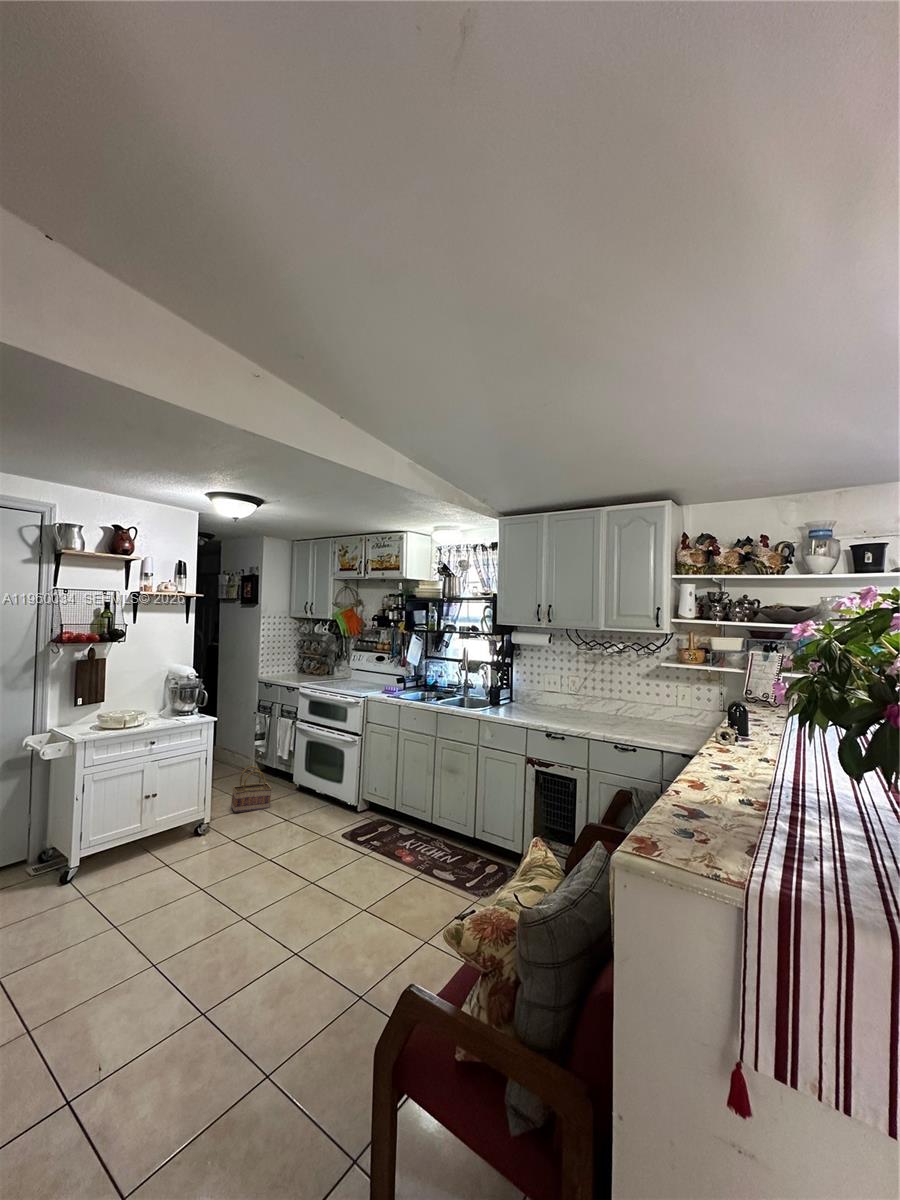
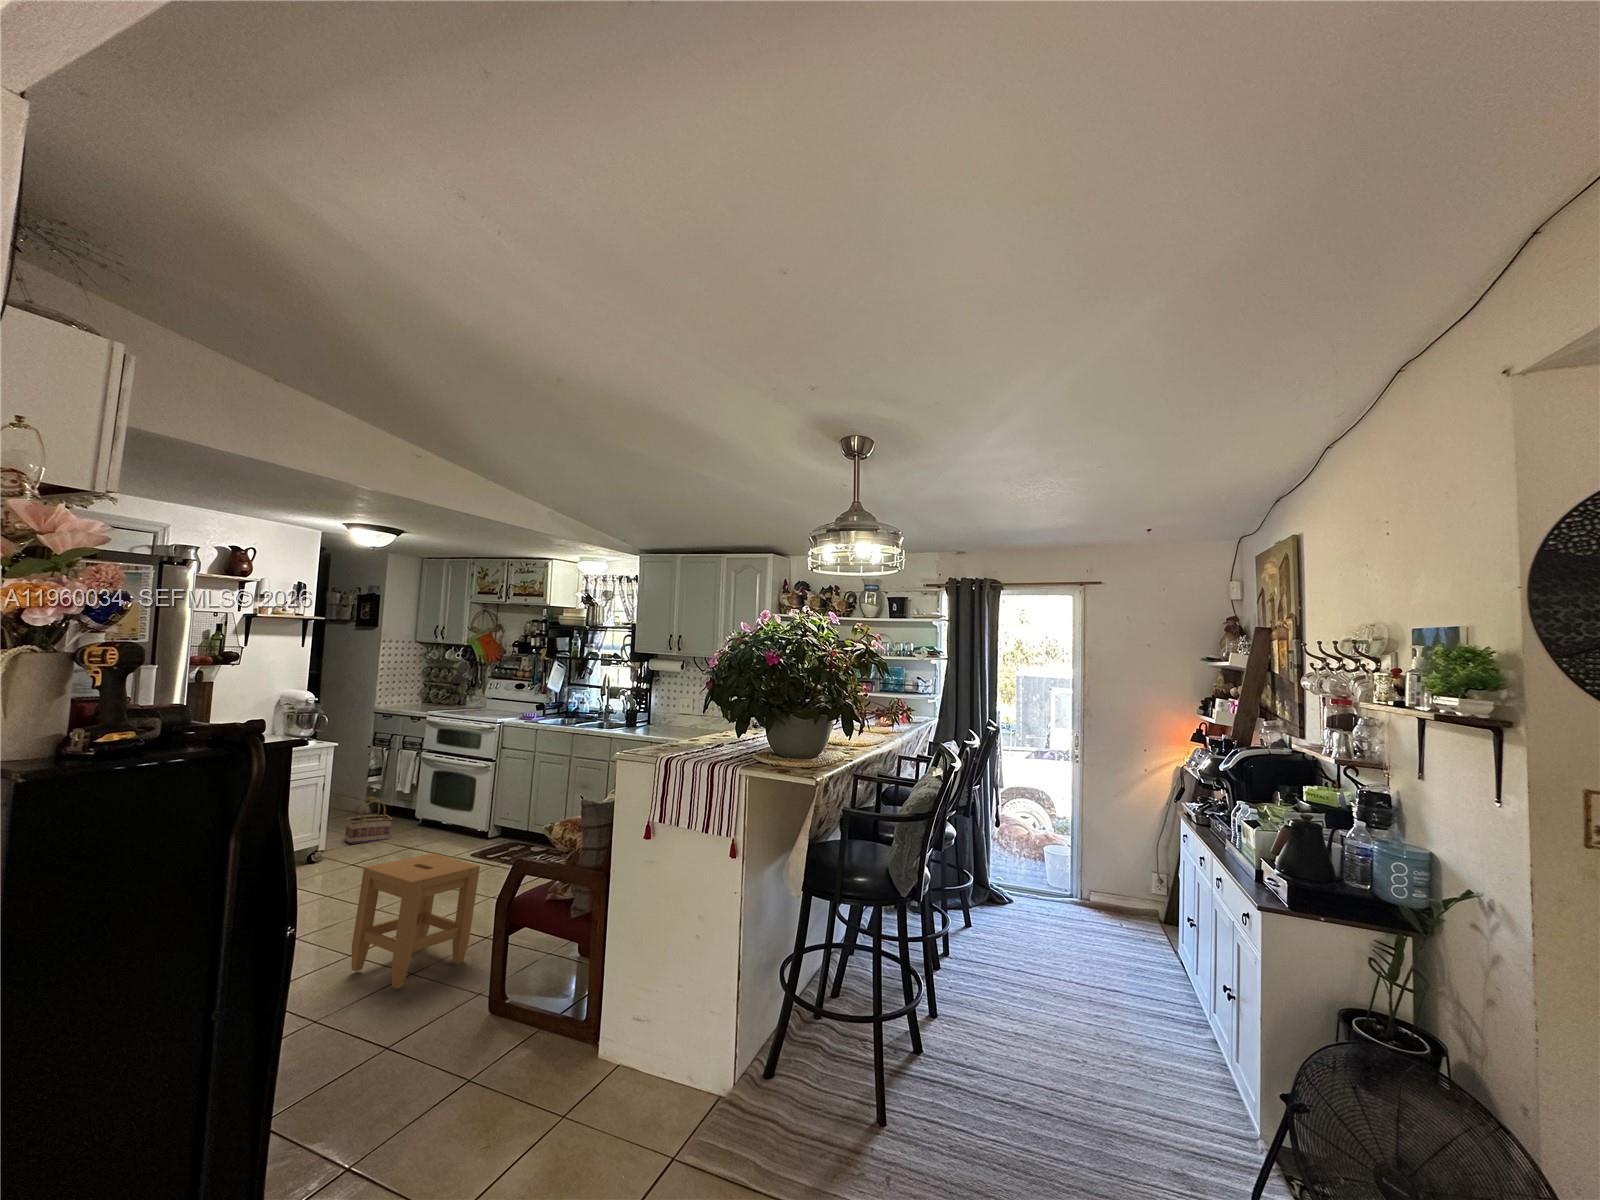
stool: none [198,883,349,1112] -> present [352,853,480,989]

